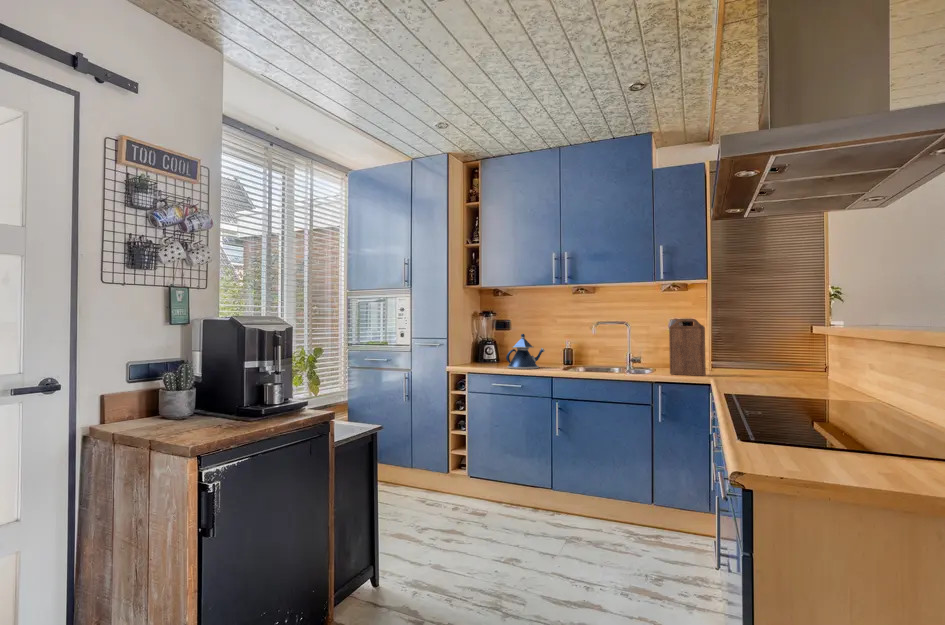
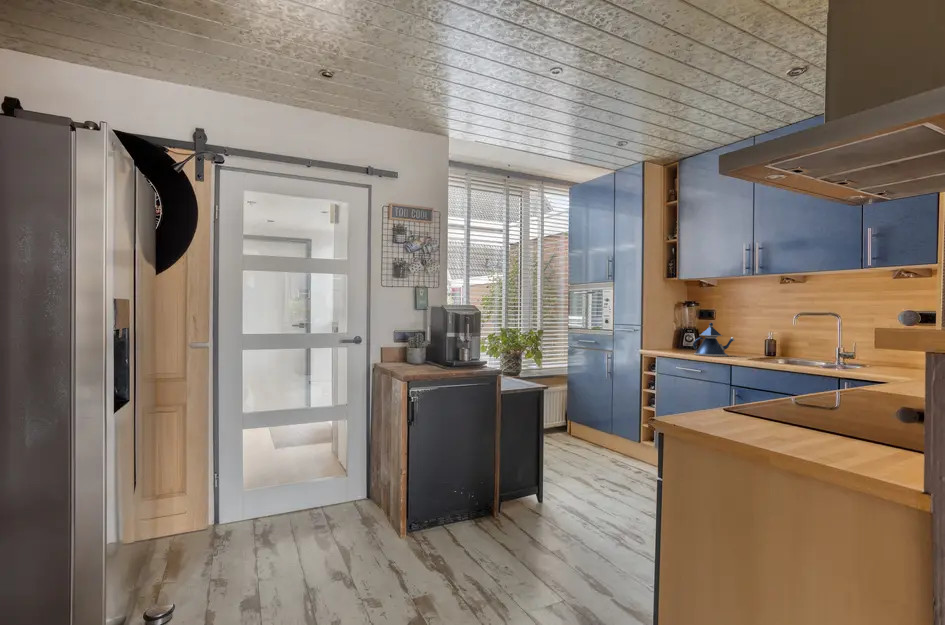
cutting board: present [669,319,706,376] -> none [864,309,909,374]

